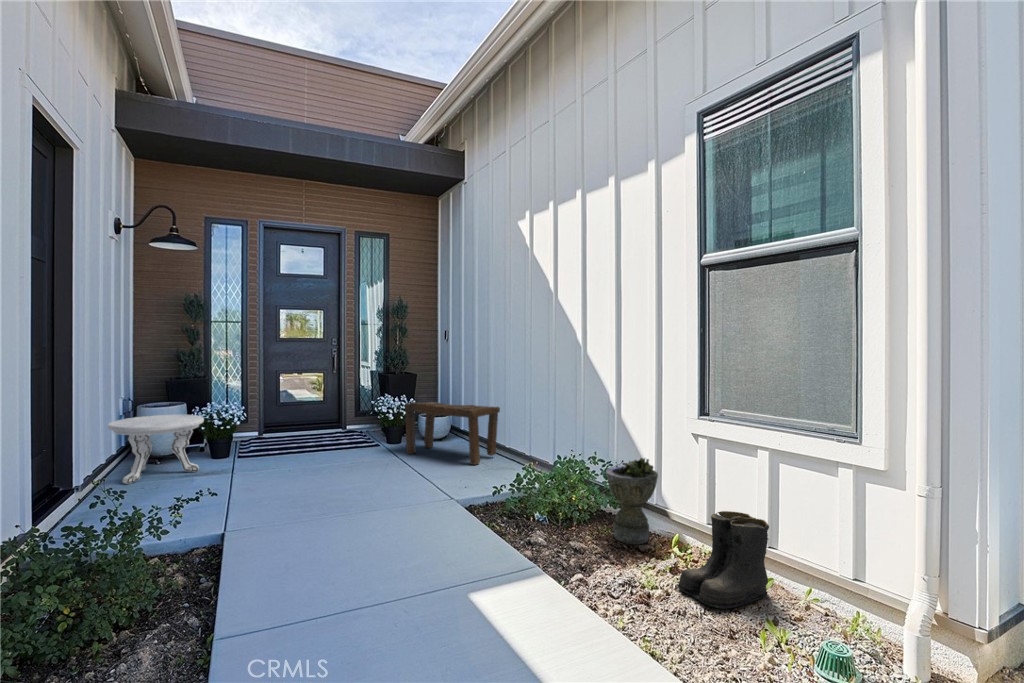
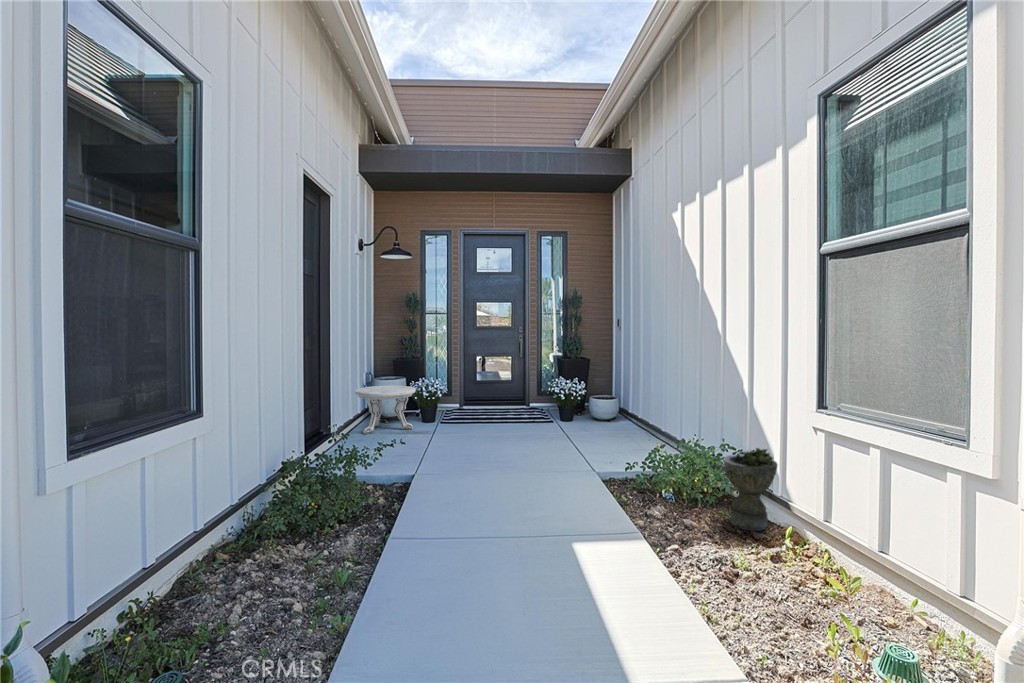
bench: present [405,401,500,465] -> none [570,384,655,444]
boots: present [677,511,769,609] -> none [769,507,873,600]

